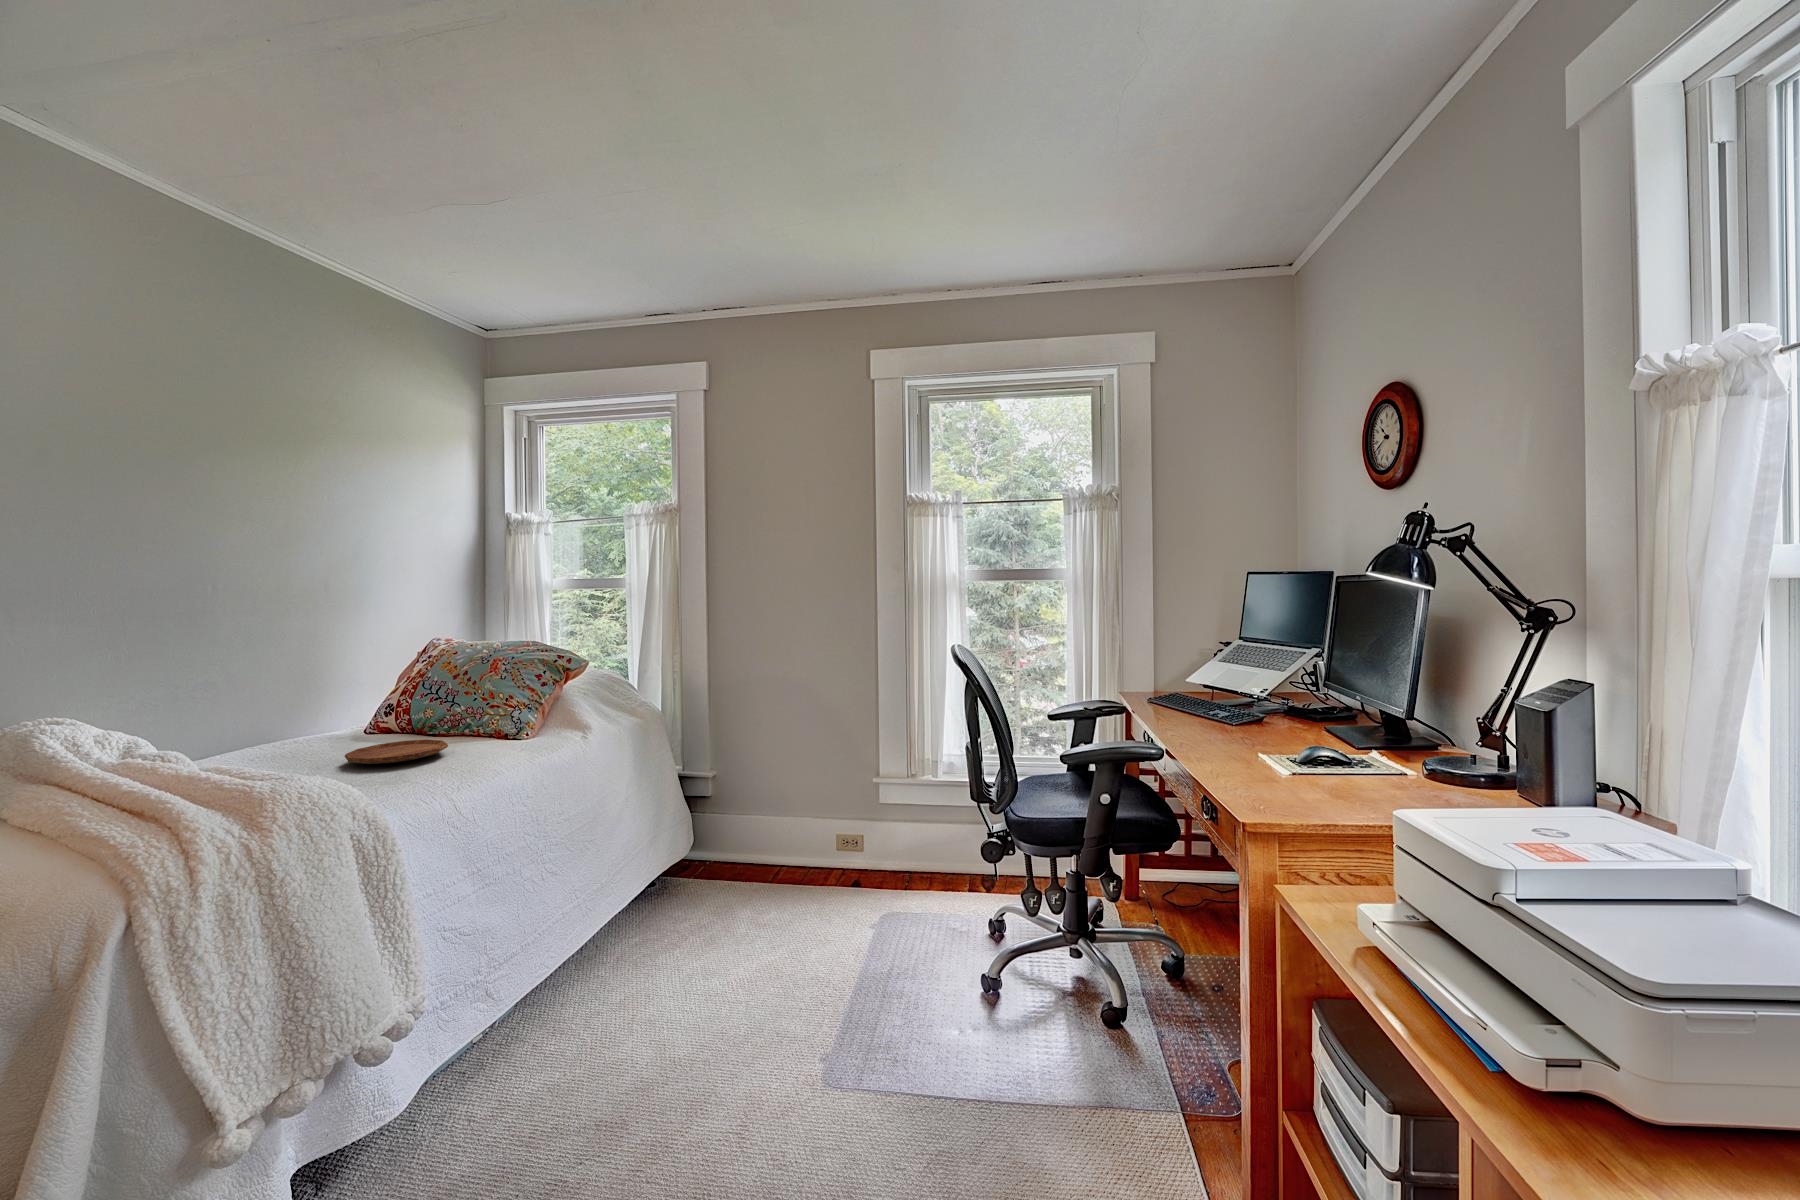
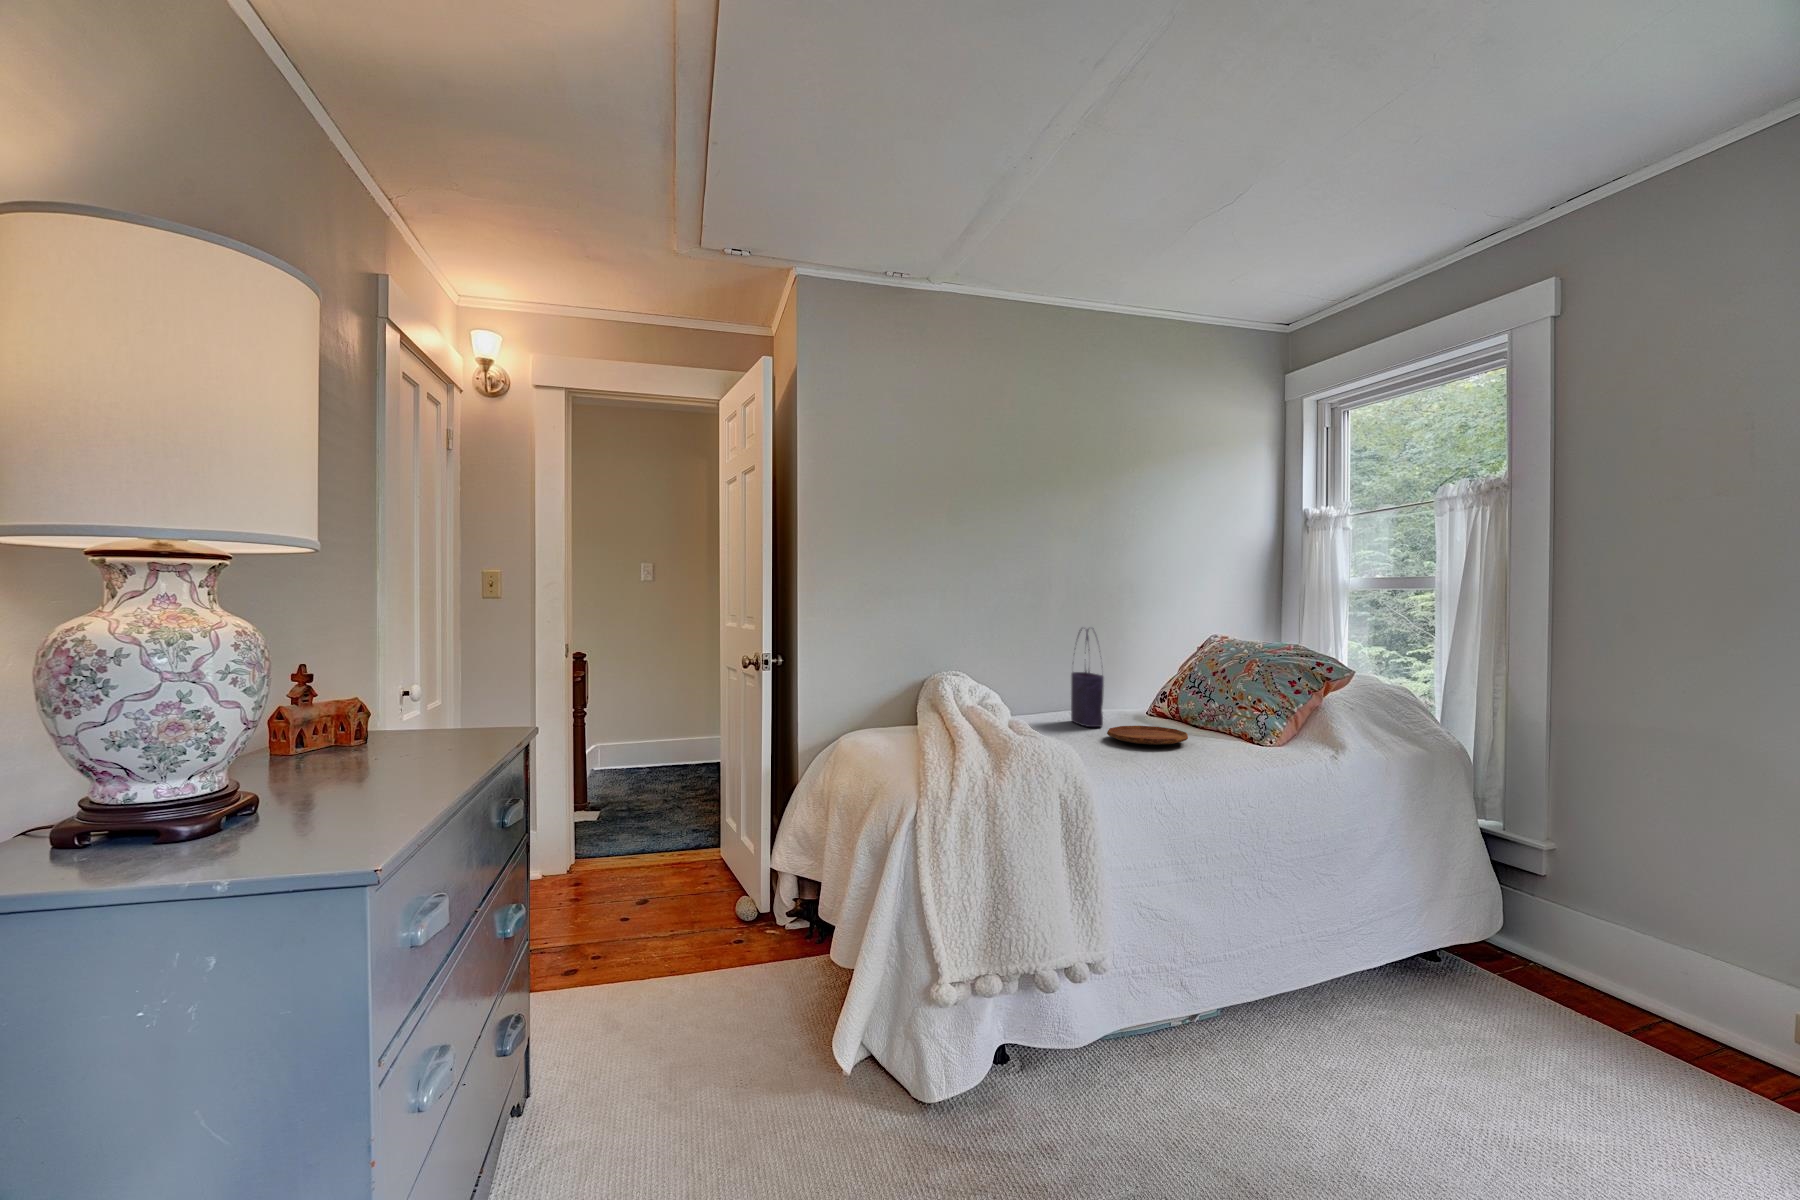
tote bag: none [268,640,324,760] -> present [1071,628,1104,727]

